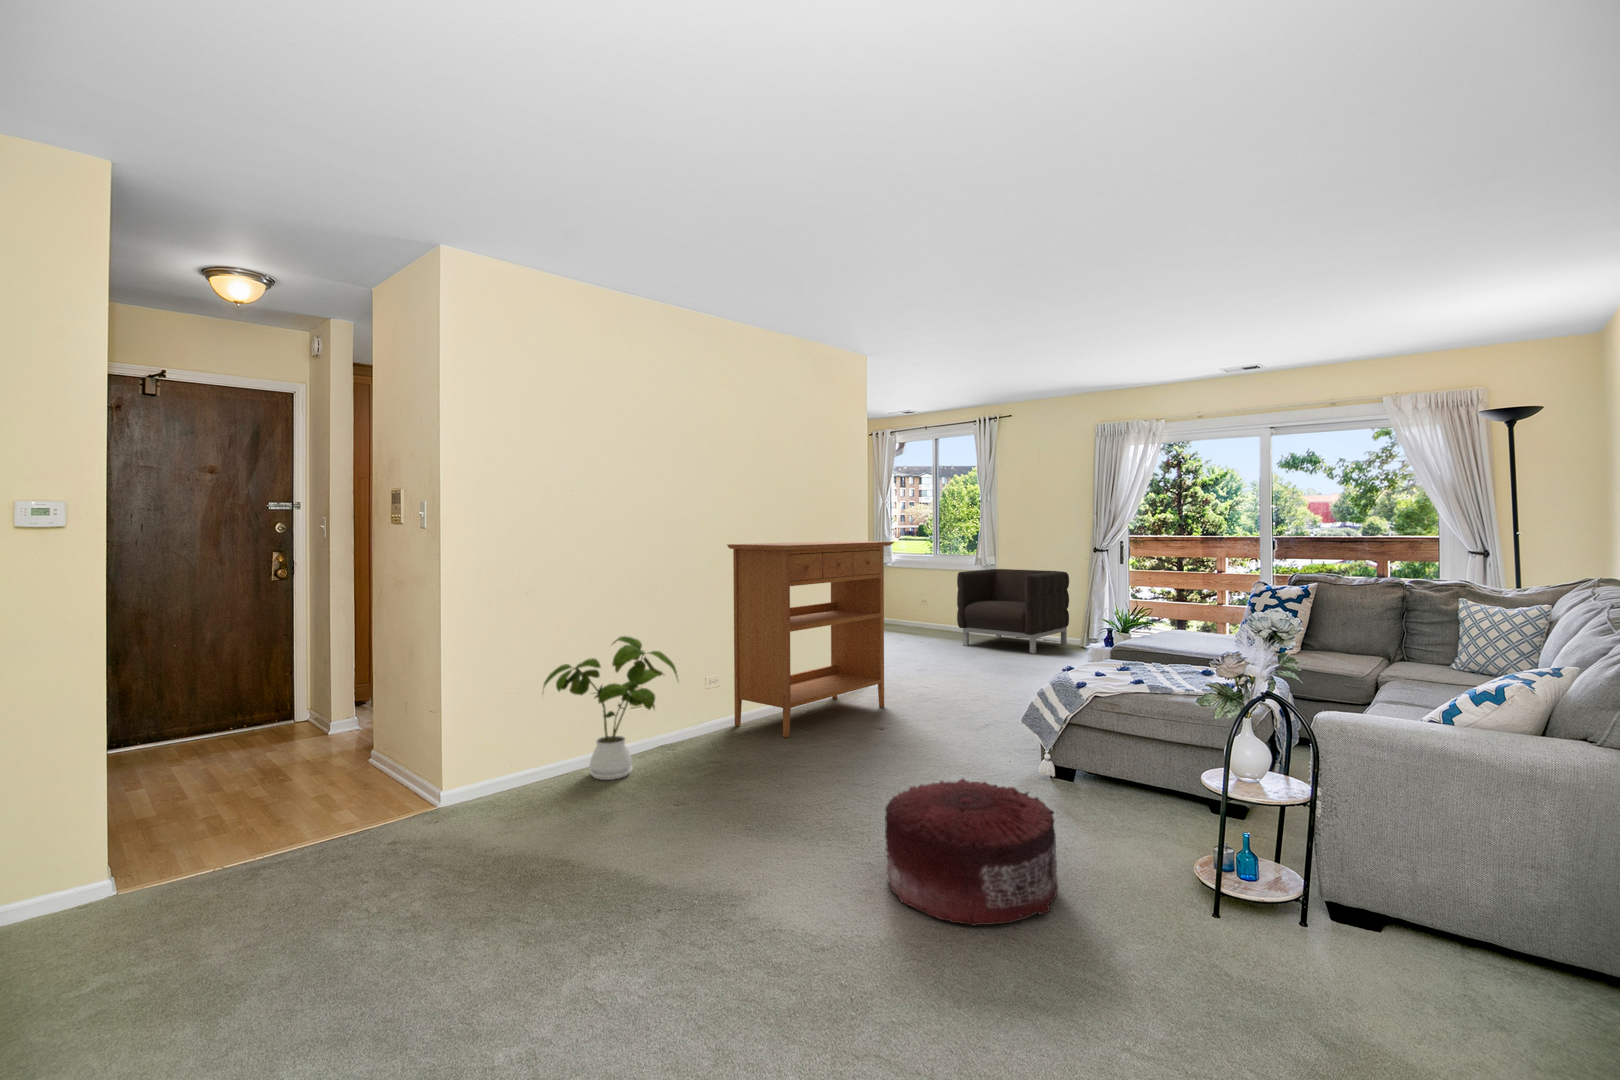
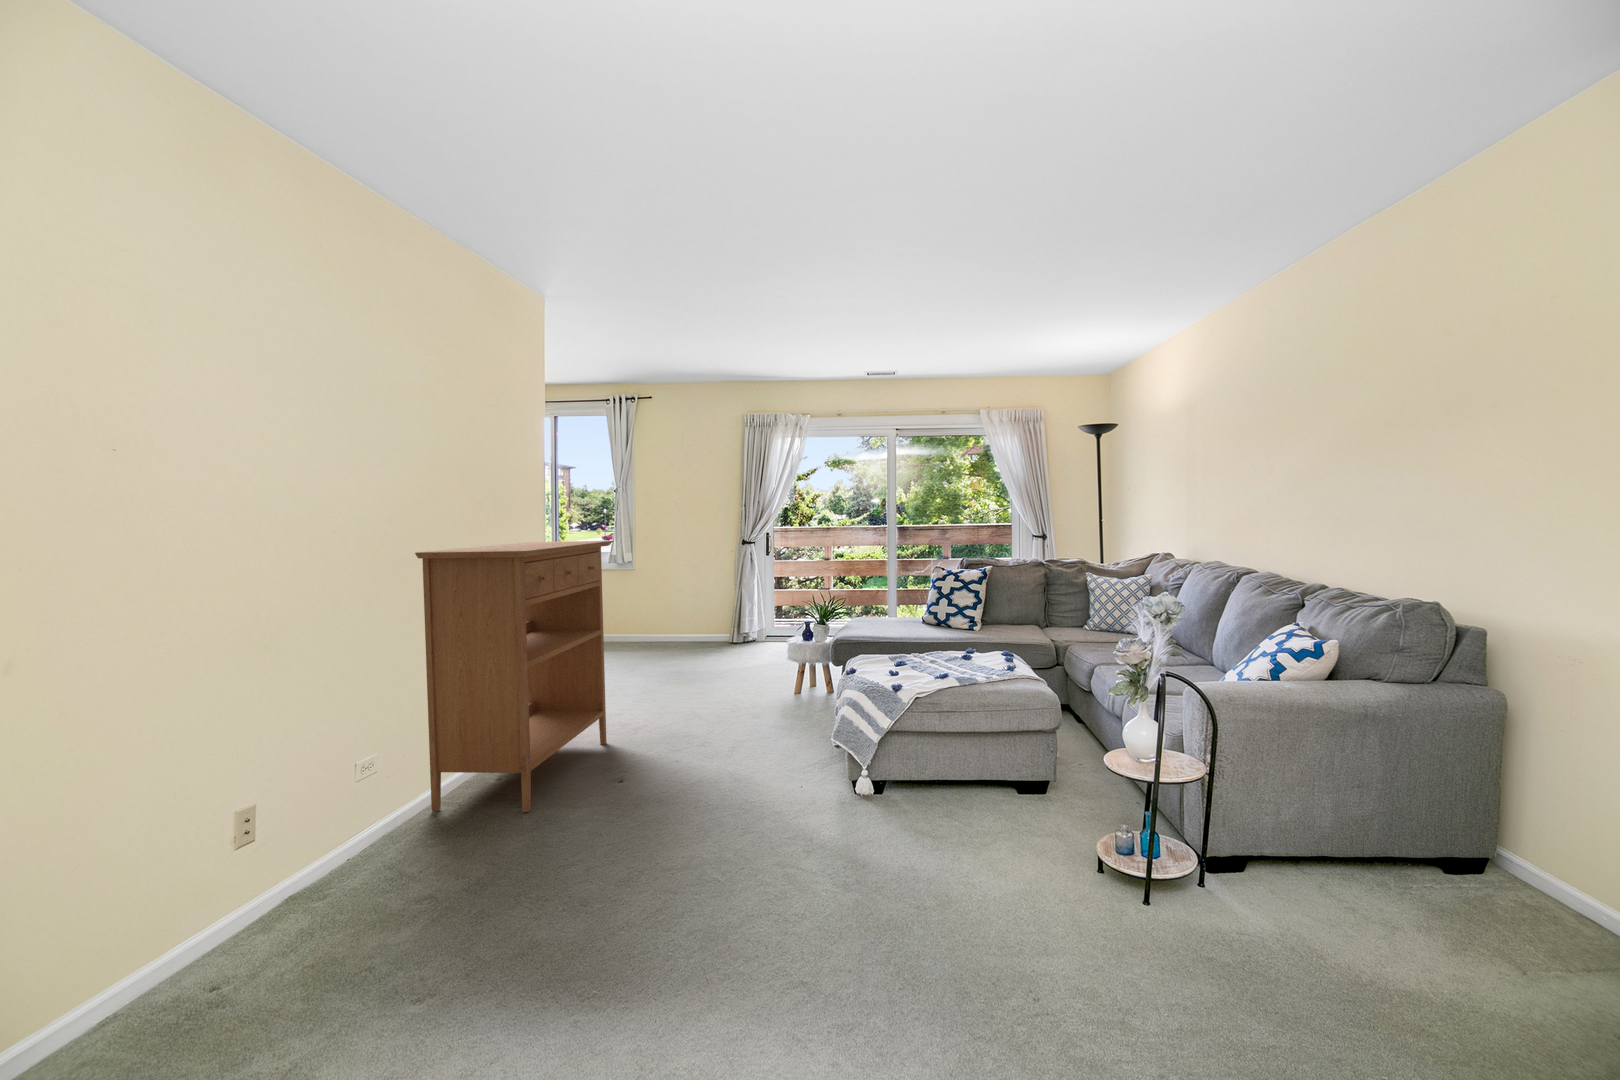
armchair: present [957,569,1069,653] -> none [604,566,718,655]
house plant: present [544,636,677,780] -> none [153,712,437,964]
pouf: present [885,778,1058,925] -> none [856,819,1066,1010]

